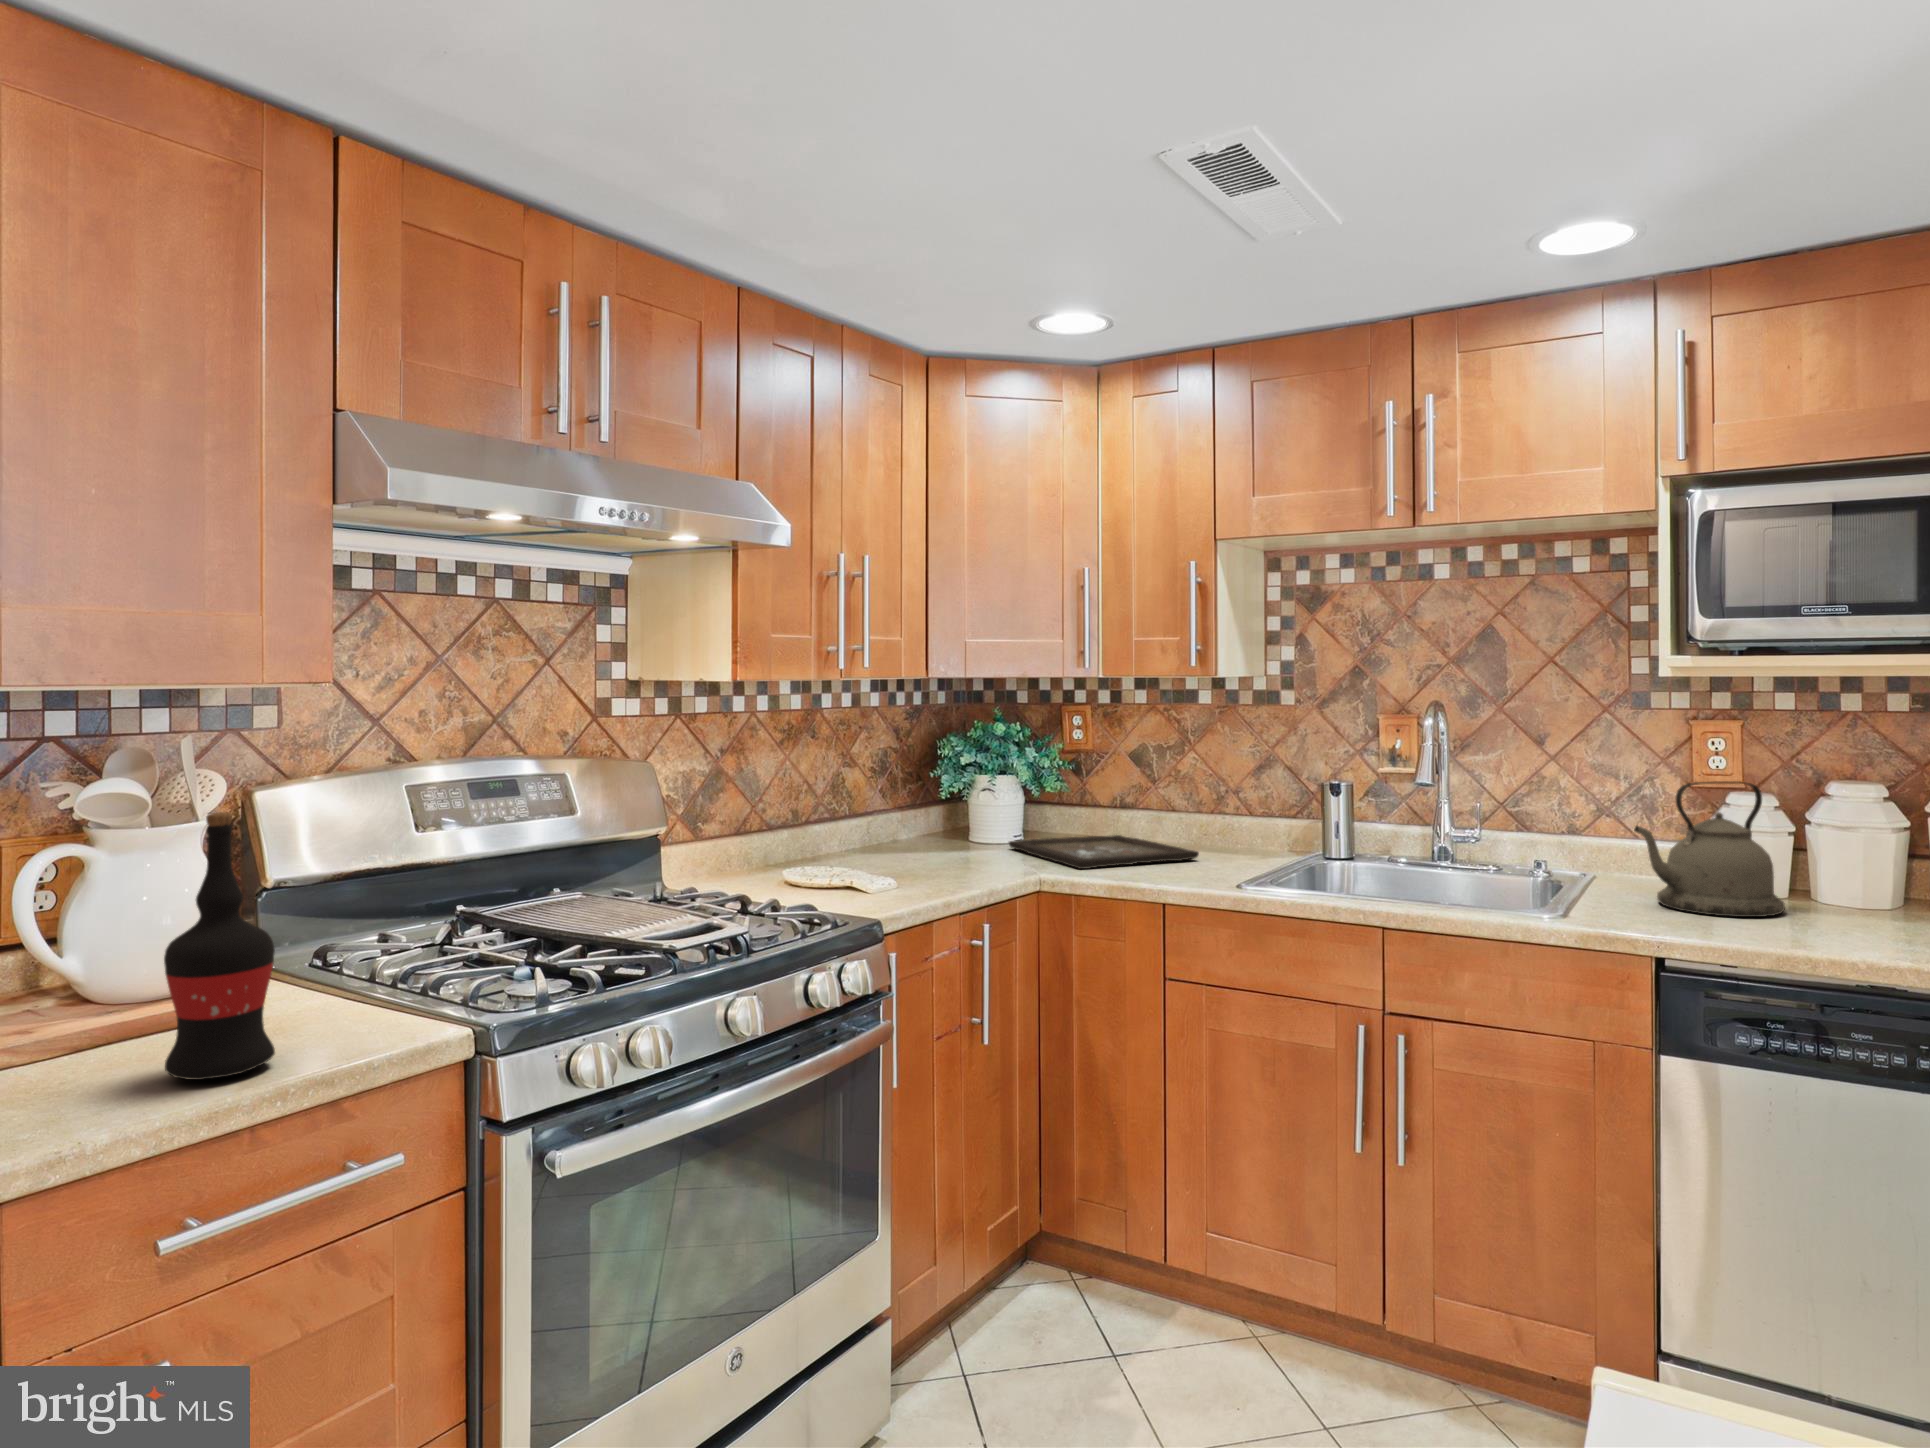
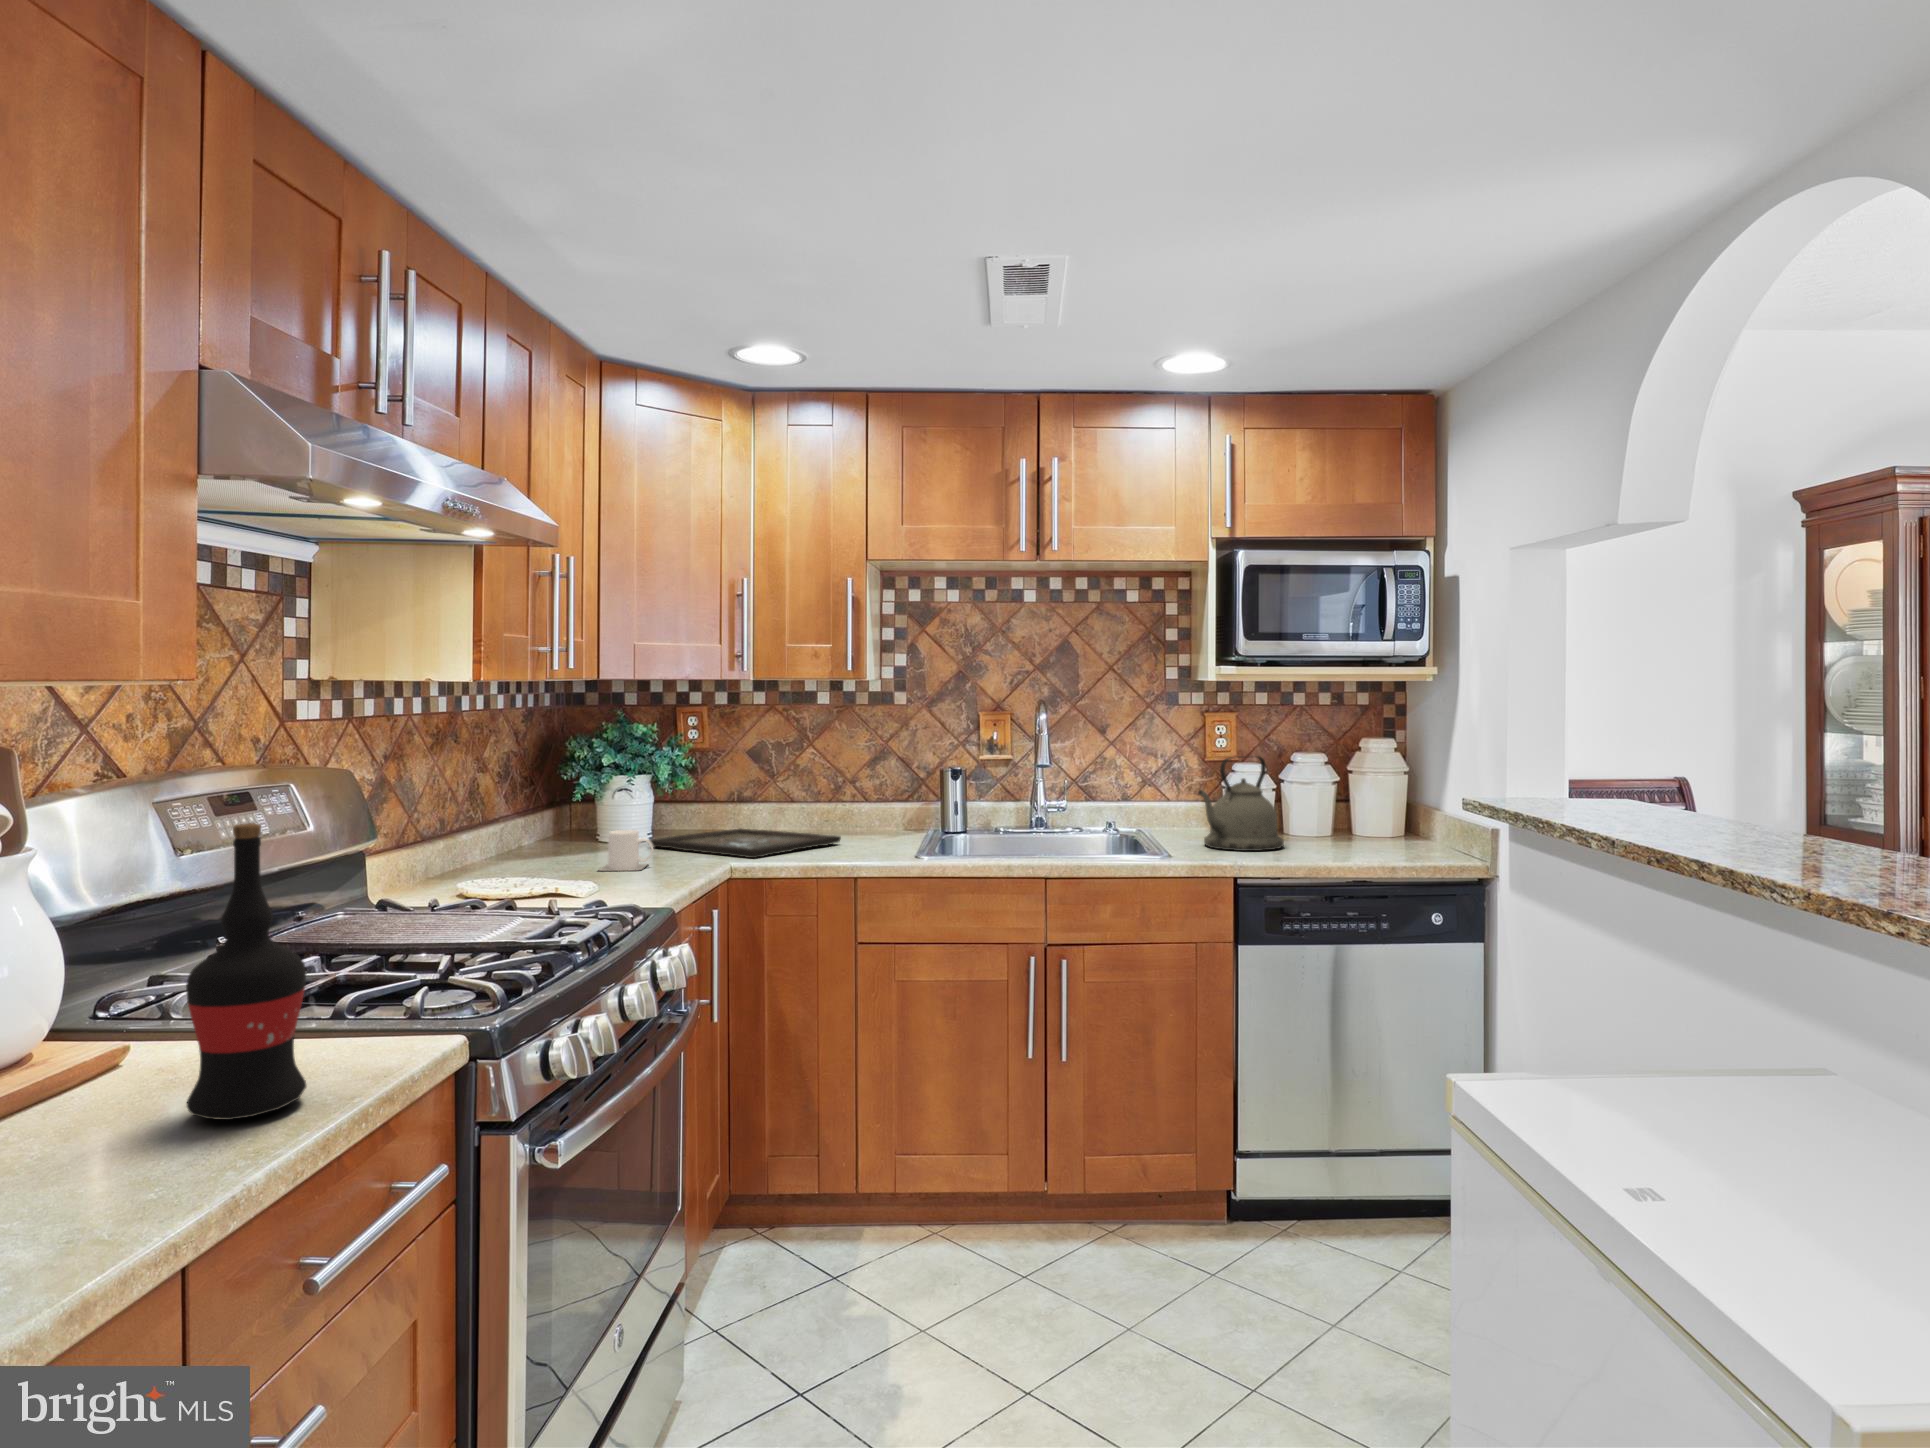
mug: none [914,830,973,873] -> present [600,830,653,871]

